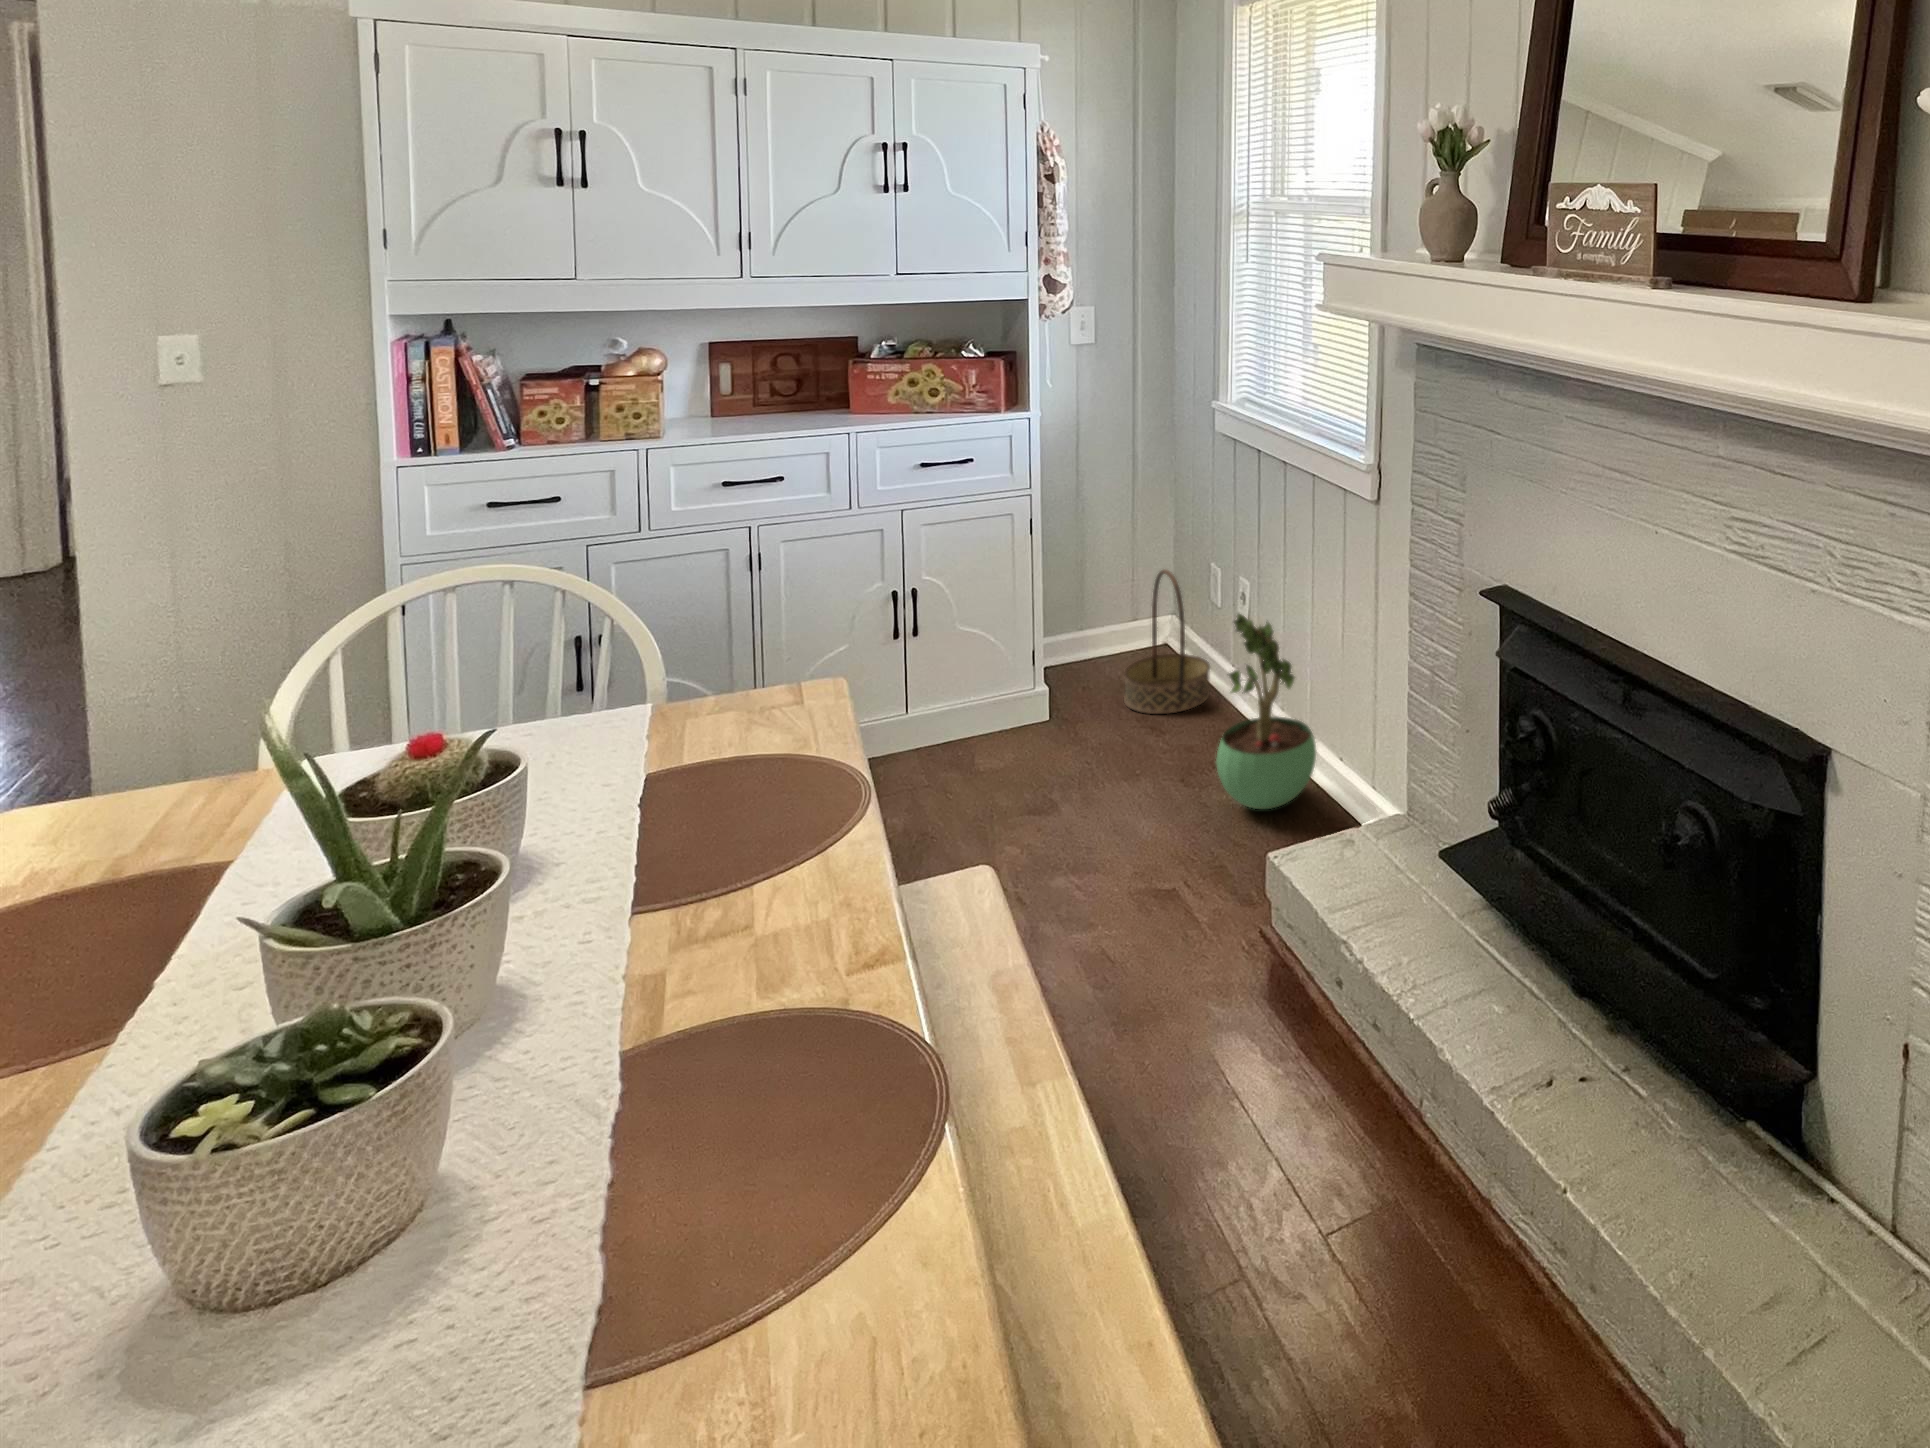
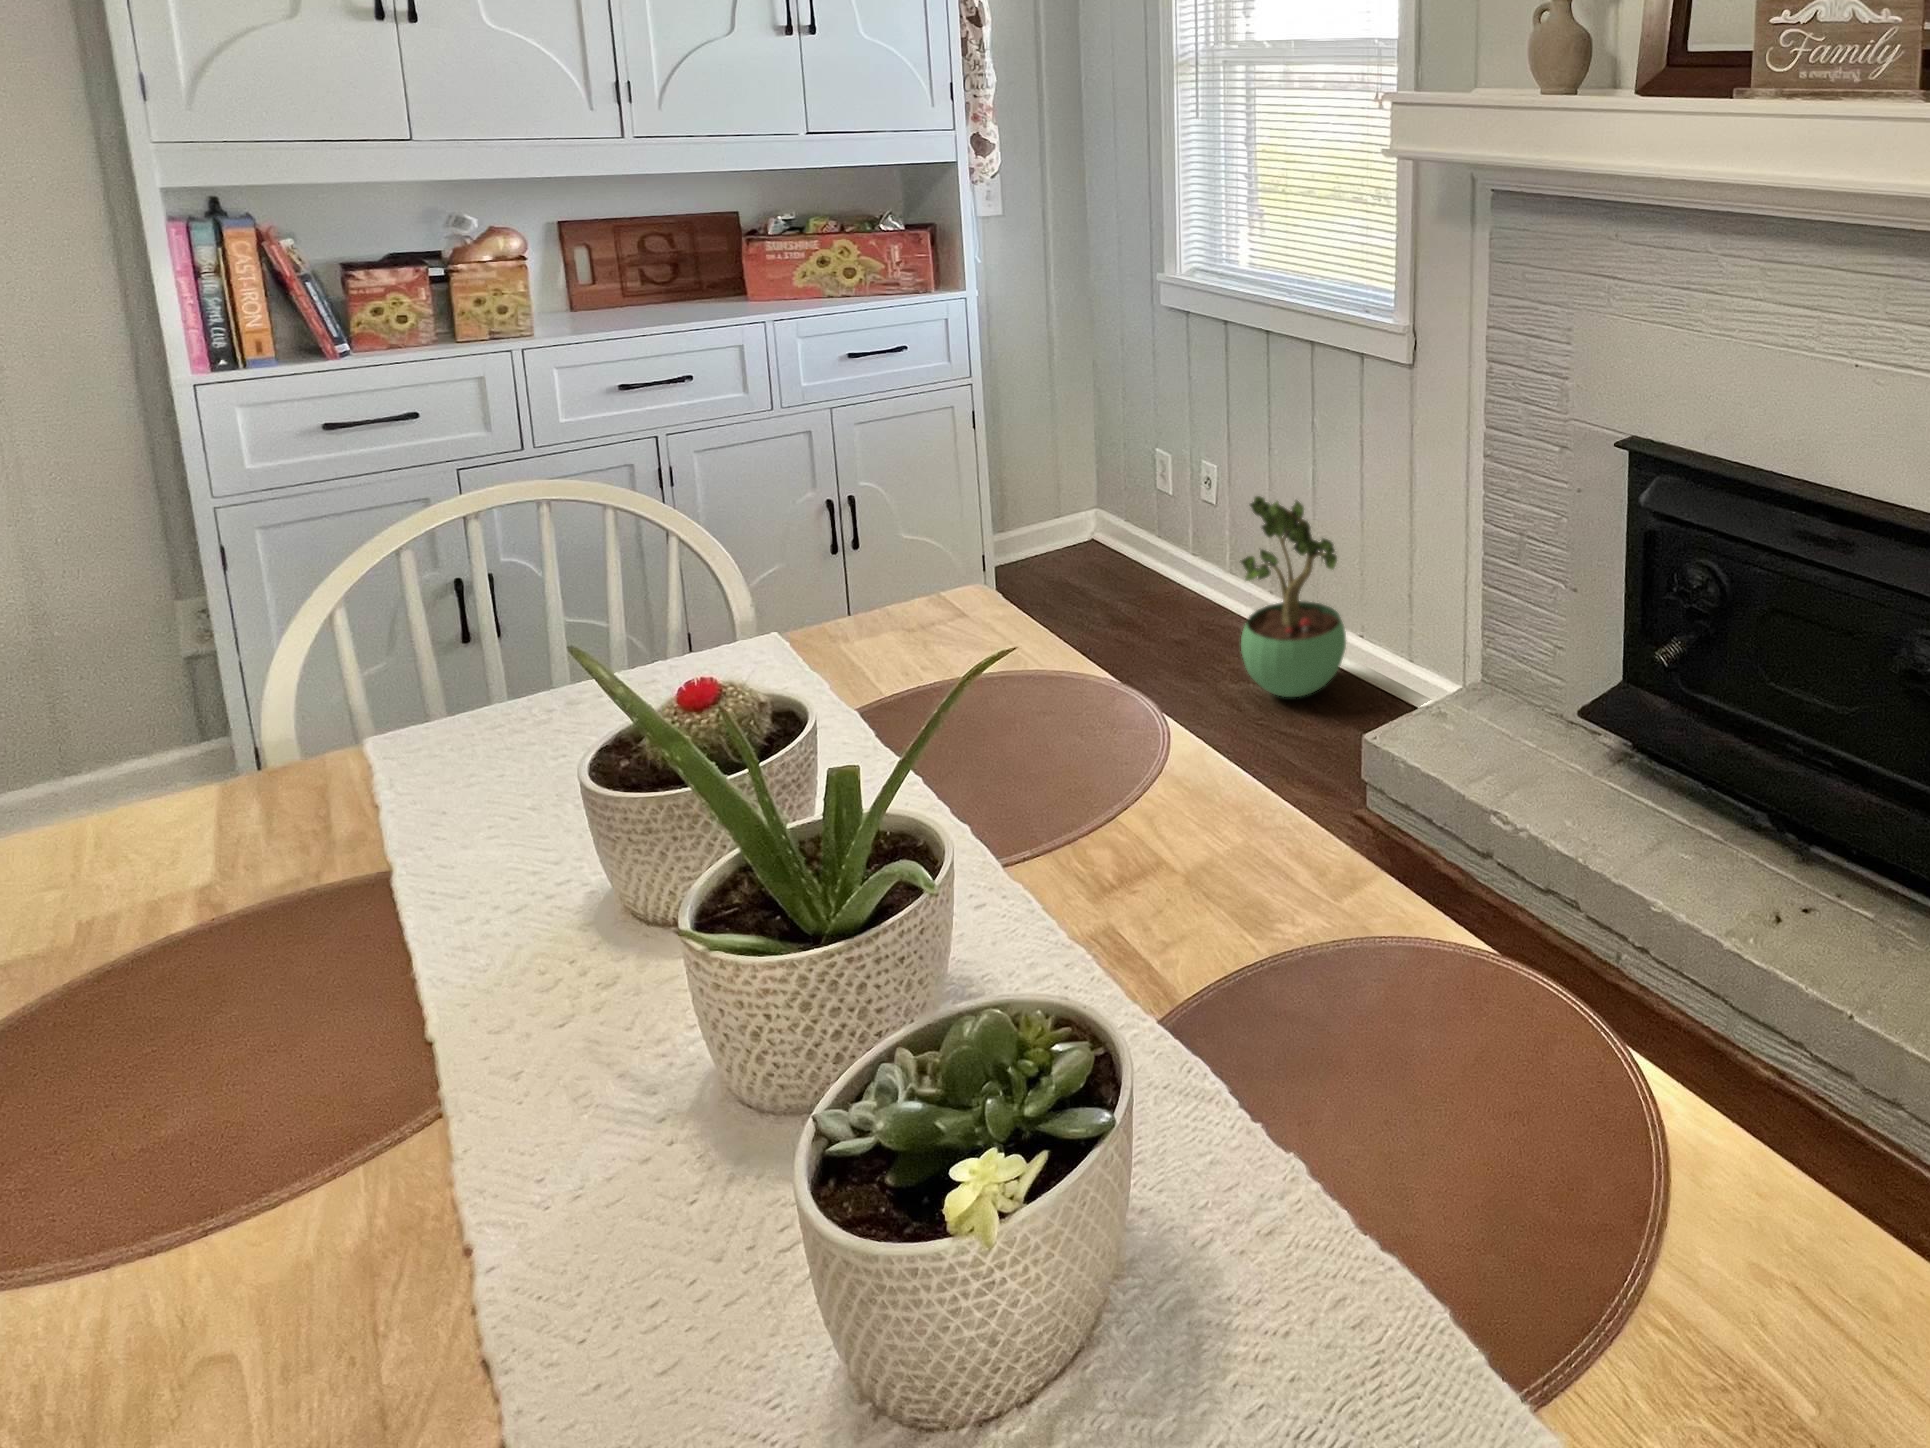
basket: present [1124,570,1210,714] -> none [1078,460,1172,614]

